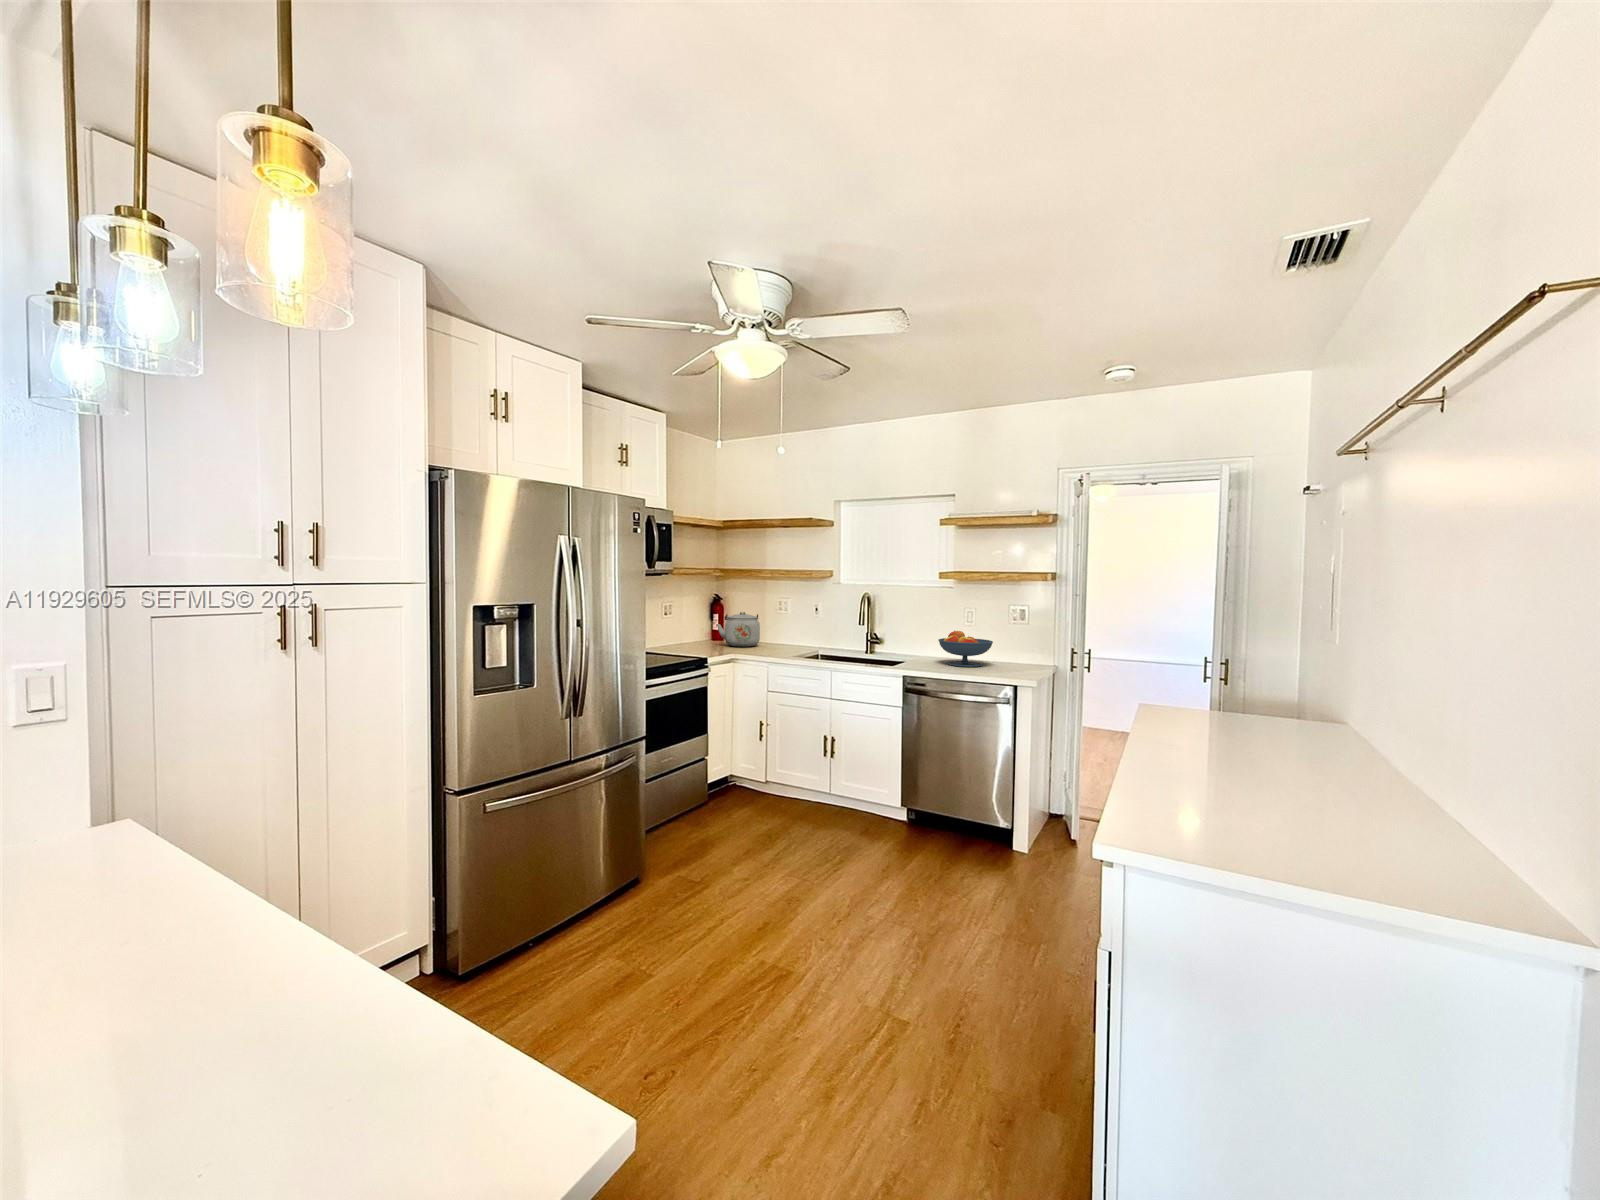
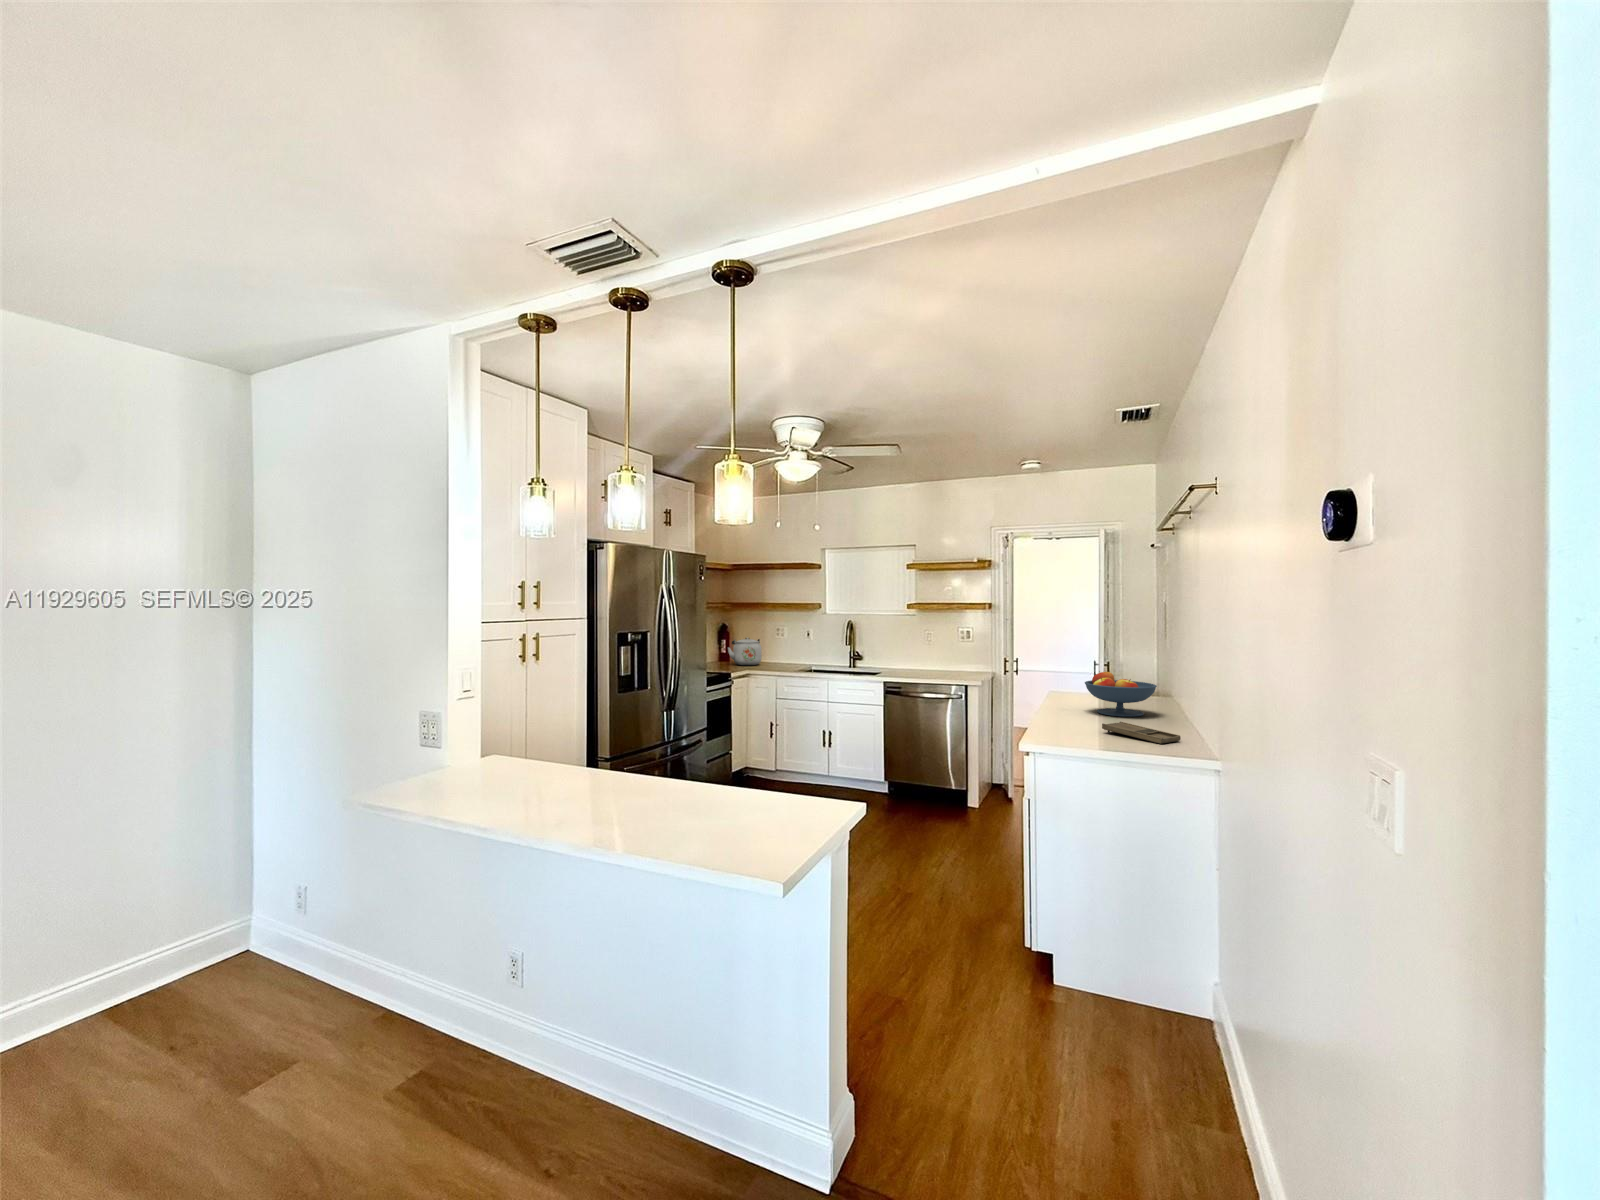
fruit bowl: present [938,631,993,667] -> present [1085,671,1157,717]
tray: none [1241,789,1419,857] -> present [1102,722,1181,744]

